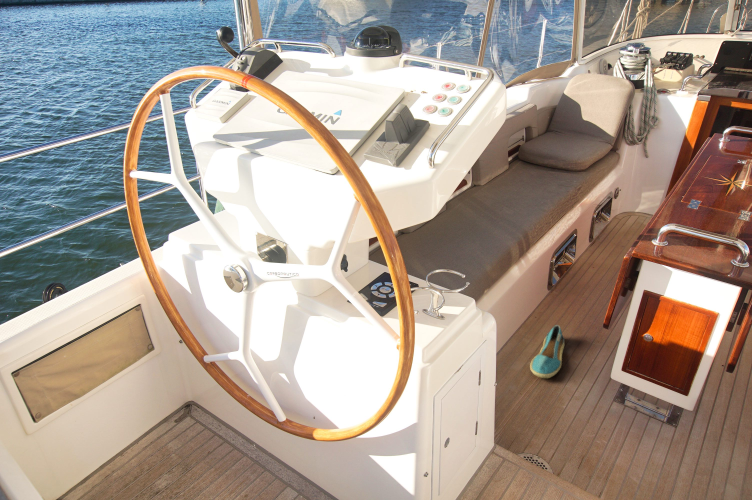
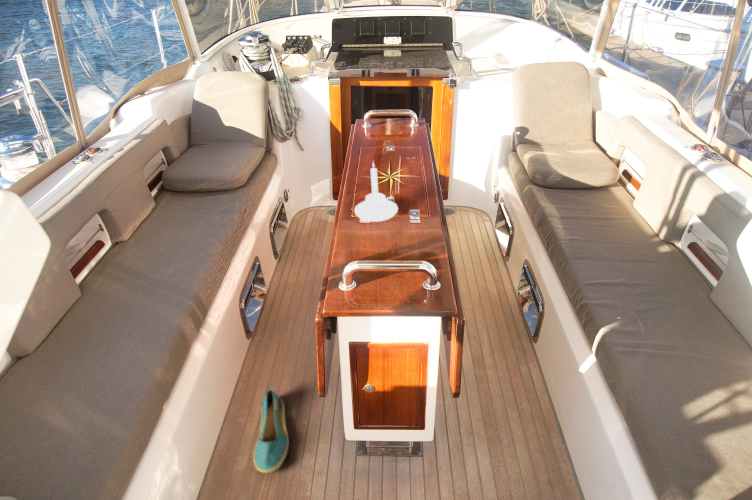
candle holder: none [686,158,731,213] -> present [354,162,398,222]

